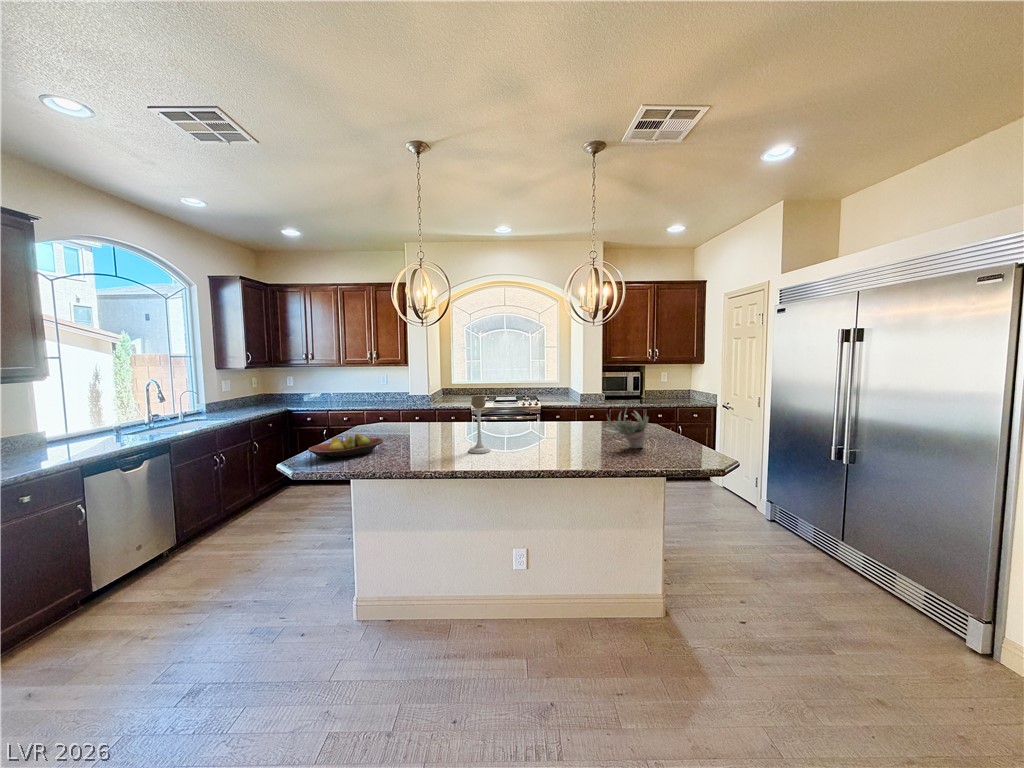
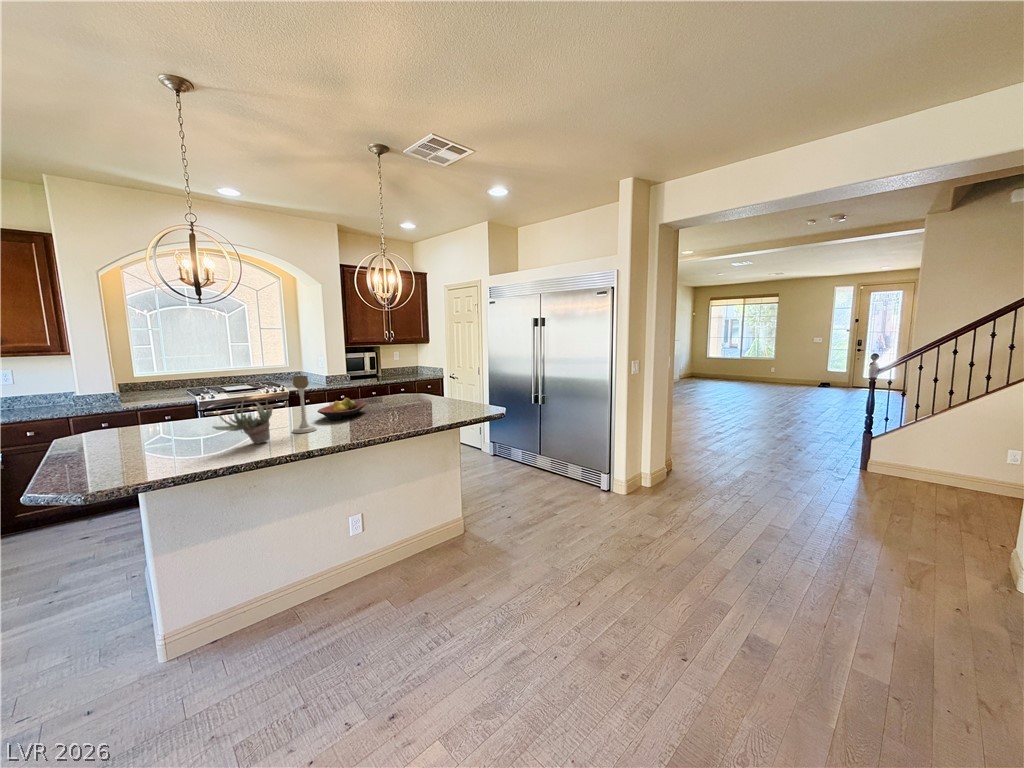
succulent plant: present [602,405,649,448] -> present [213,396,273,444]
fruit bowl: present [308,434,384,460] -> present [317,398,366,420]

